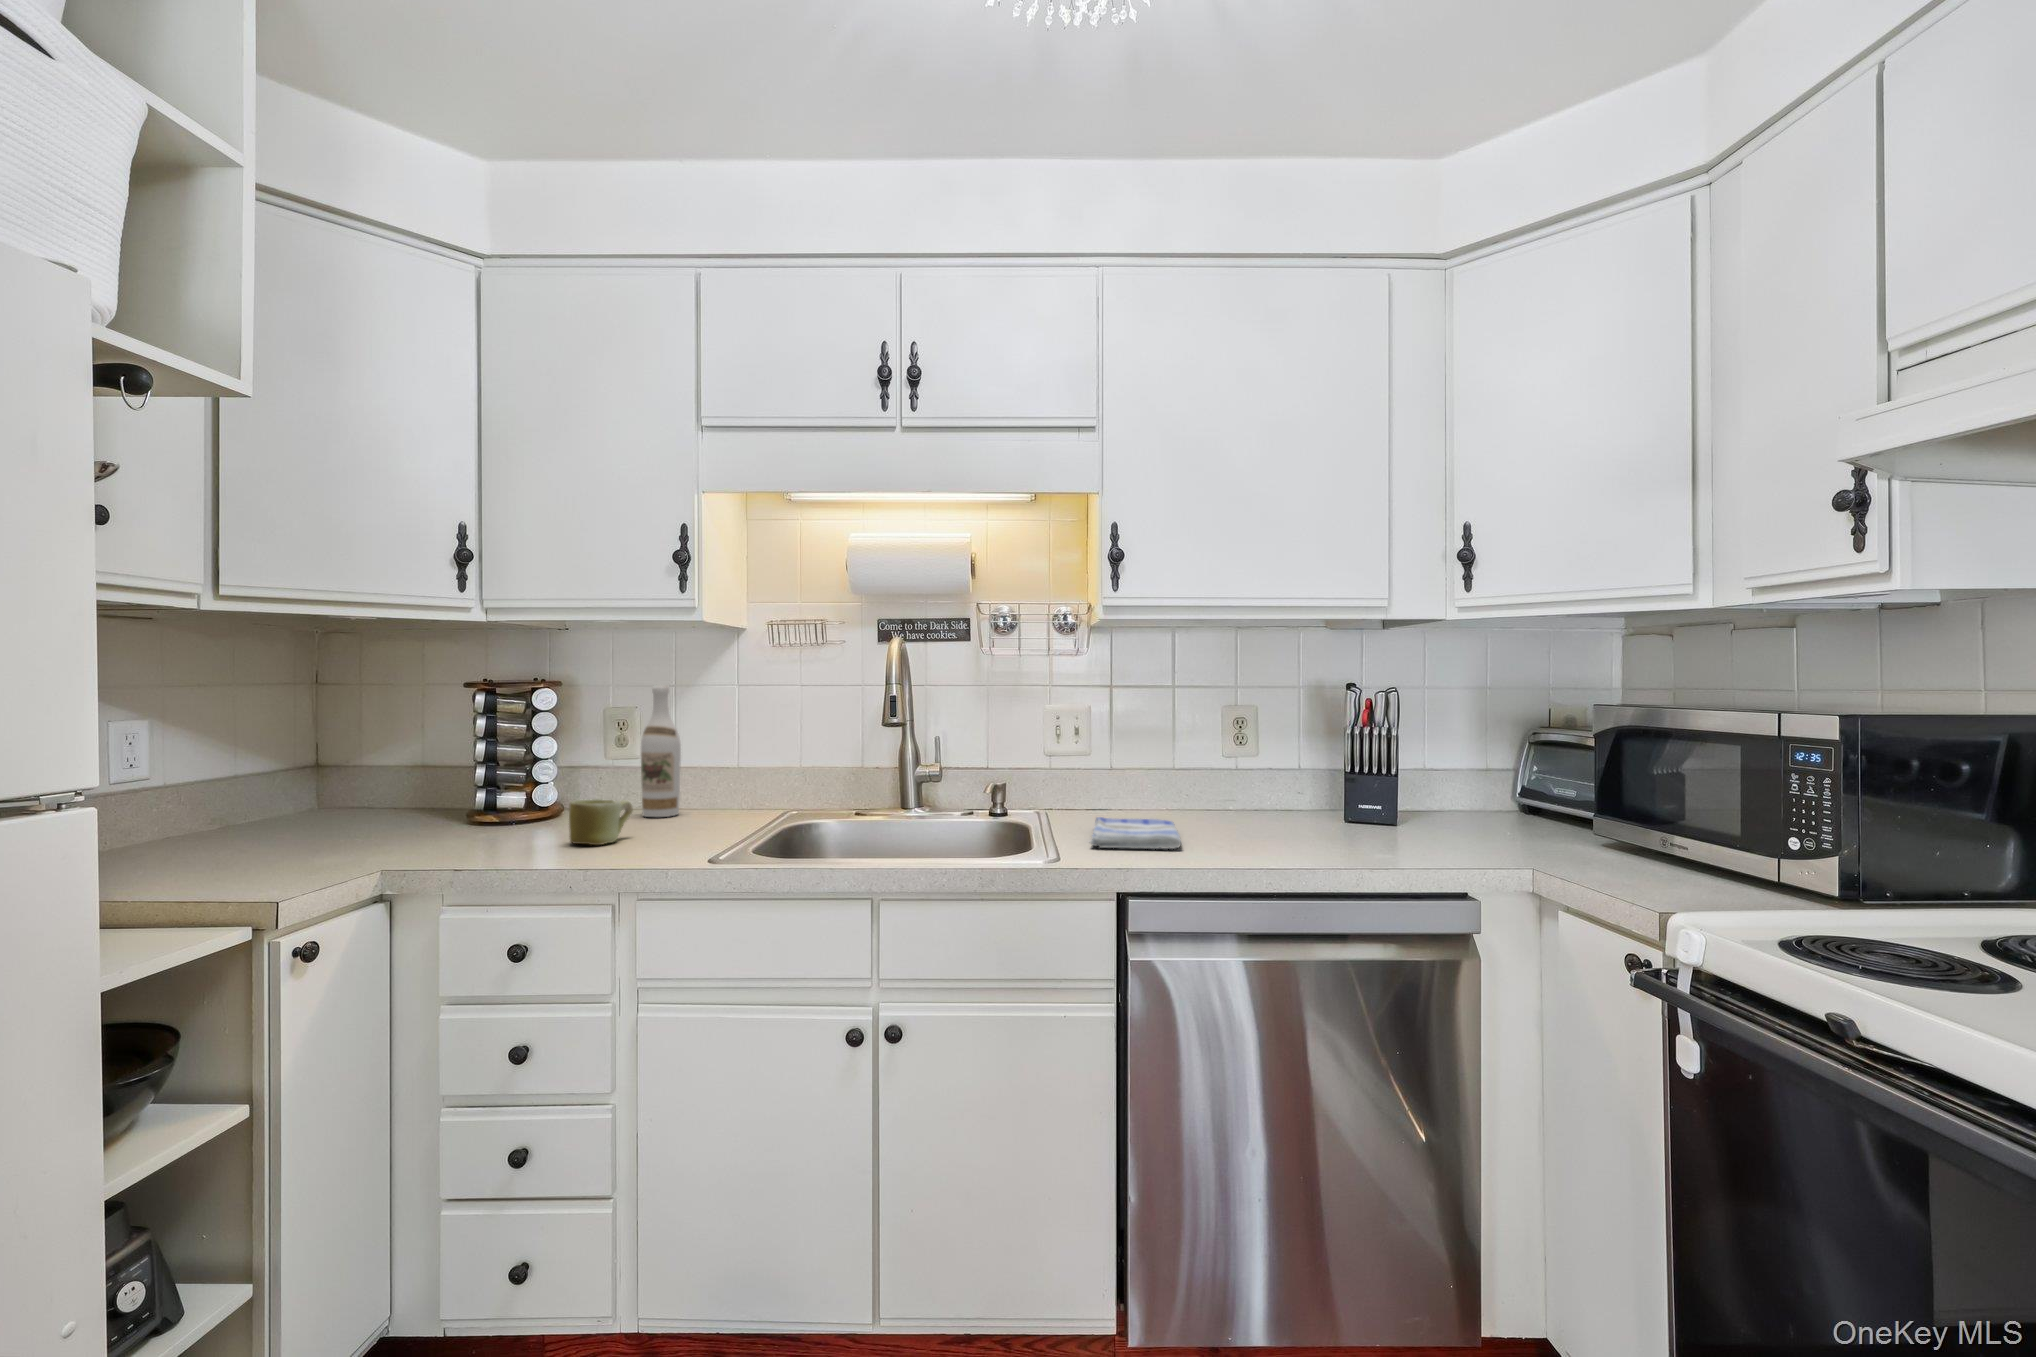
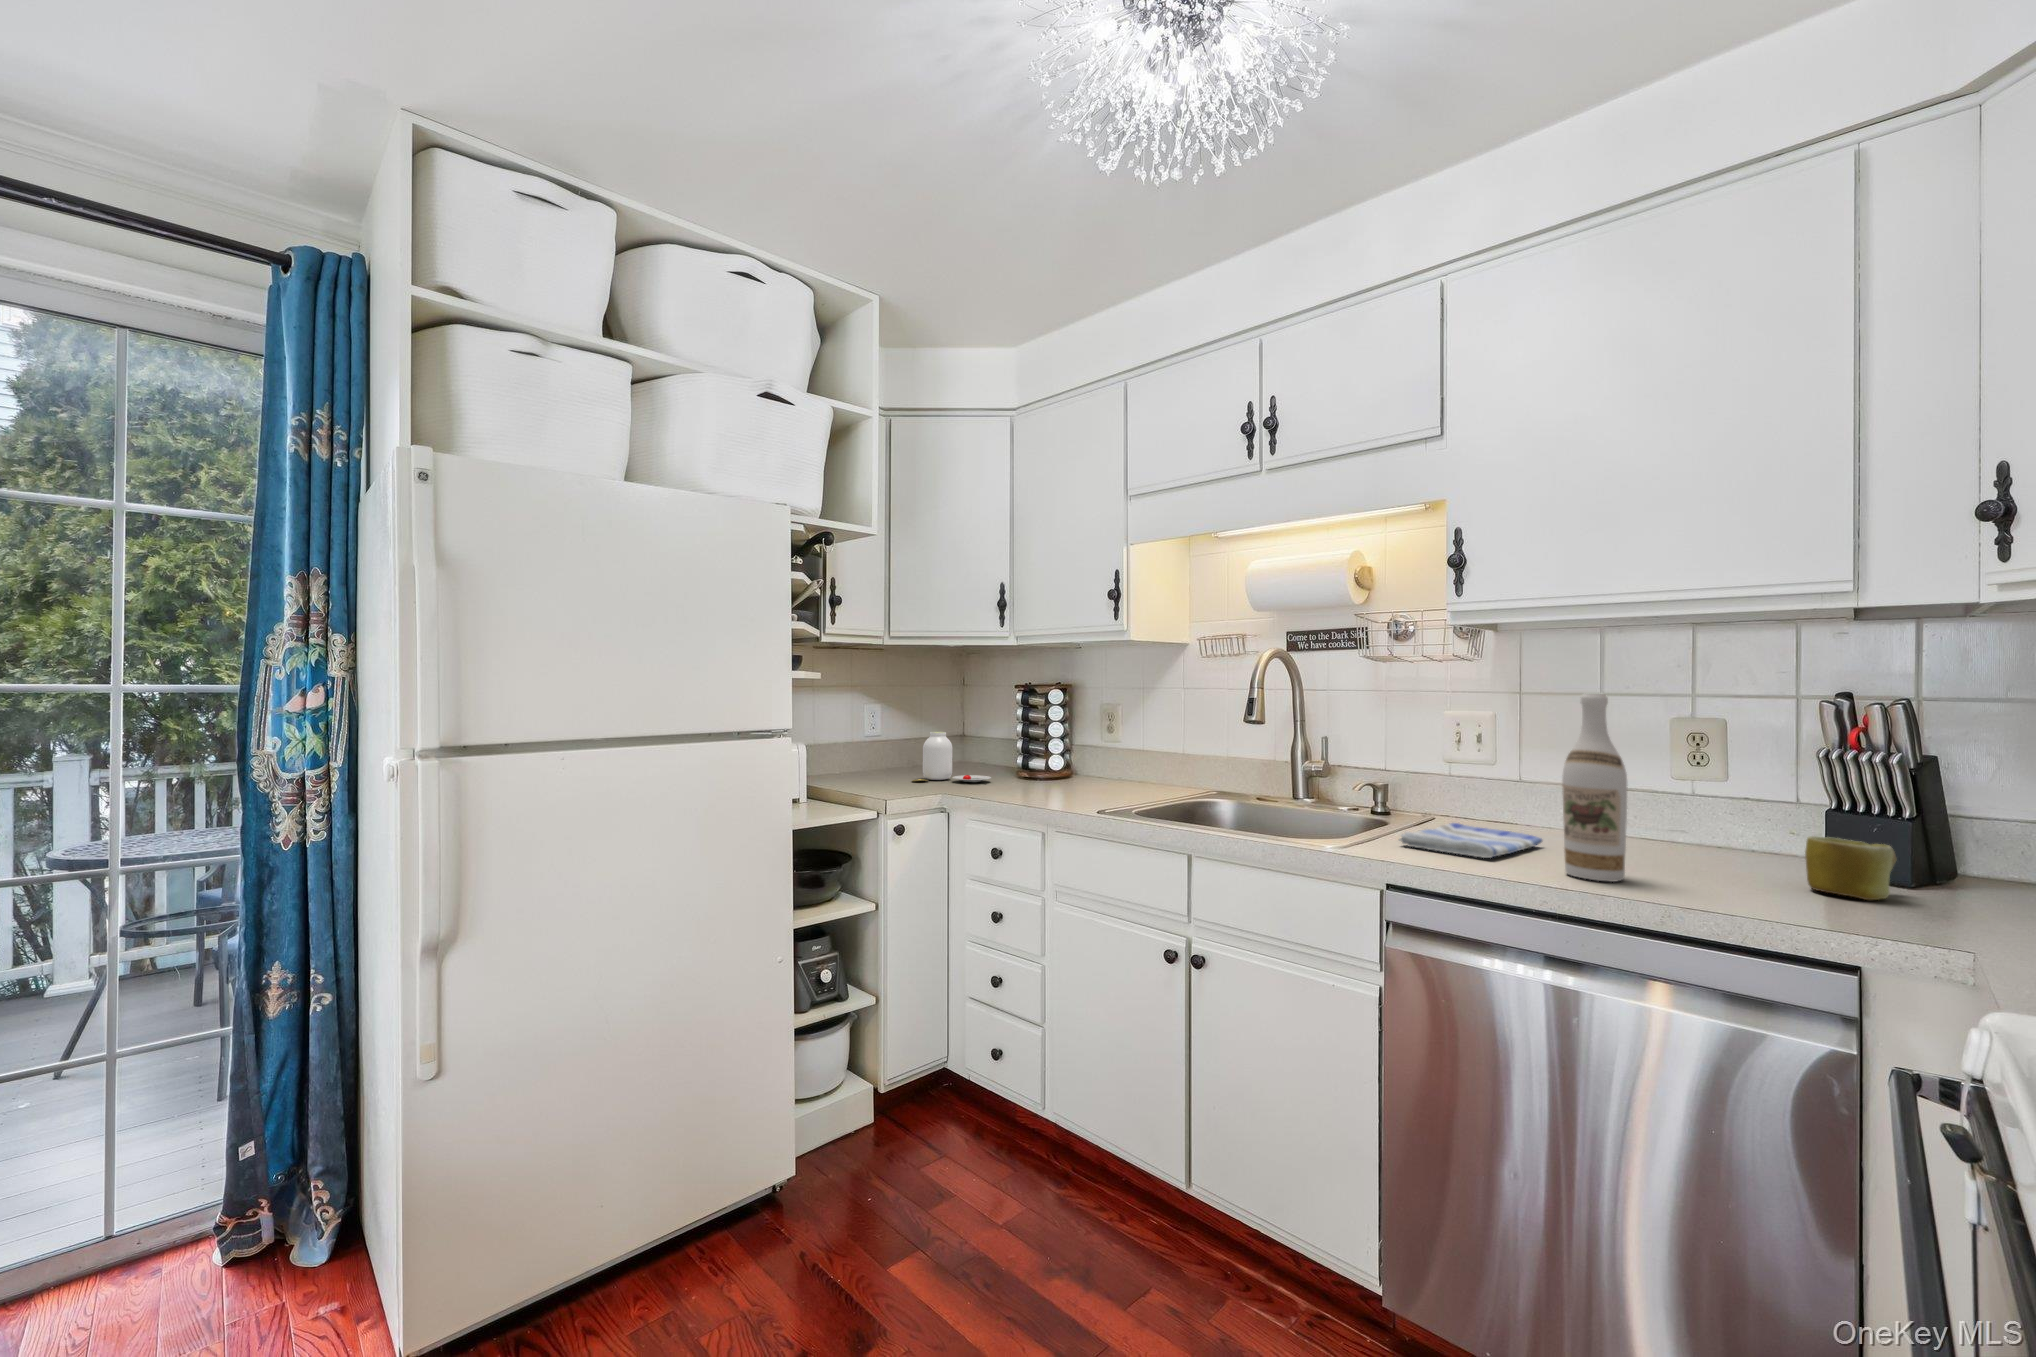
wine bottle: present [641,685,681,817] -> present [1562,694,1627,882]
jar: none [286,767,448,860] -> present [912,732,991,782]
mug: present [569,799,633,845] -> present [1805,836,1897,900]

